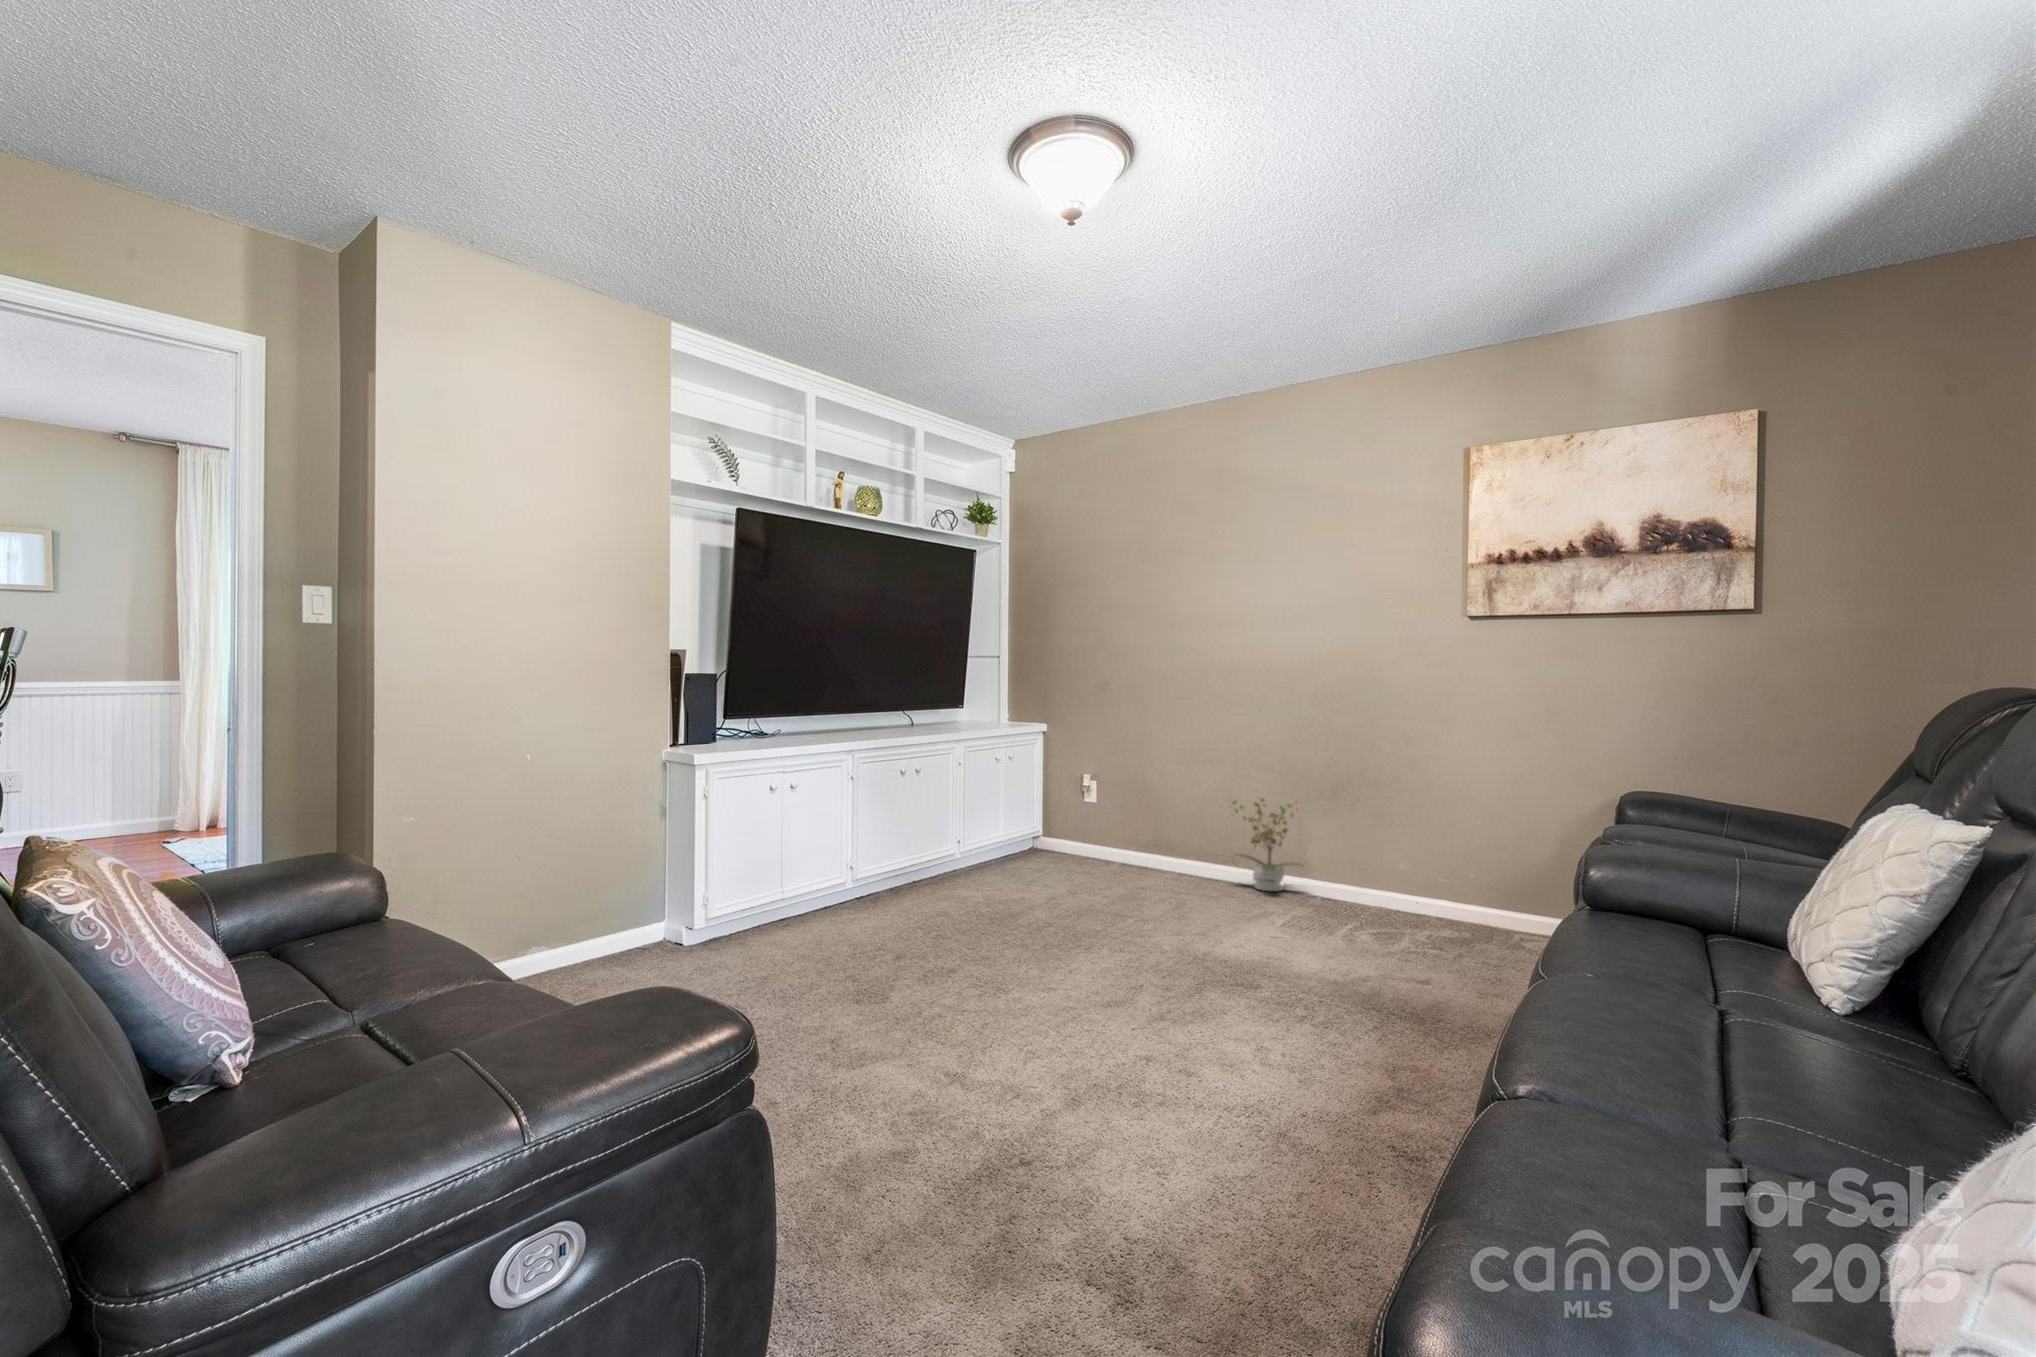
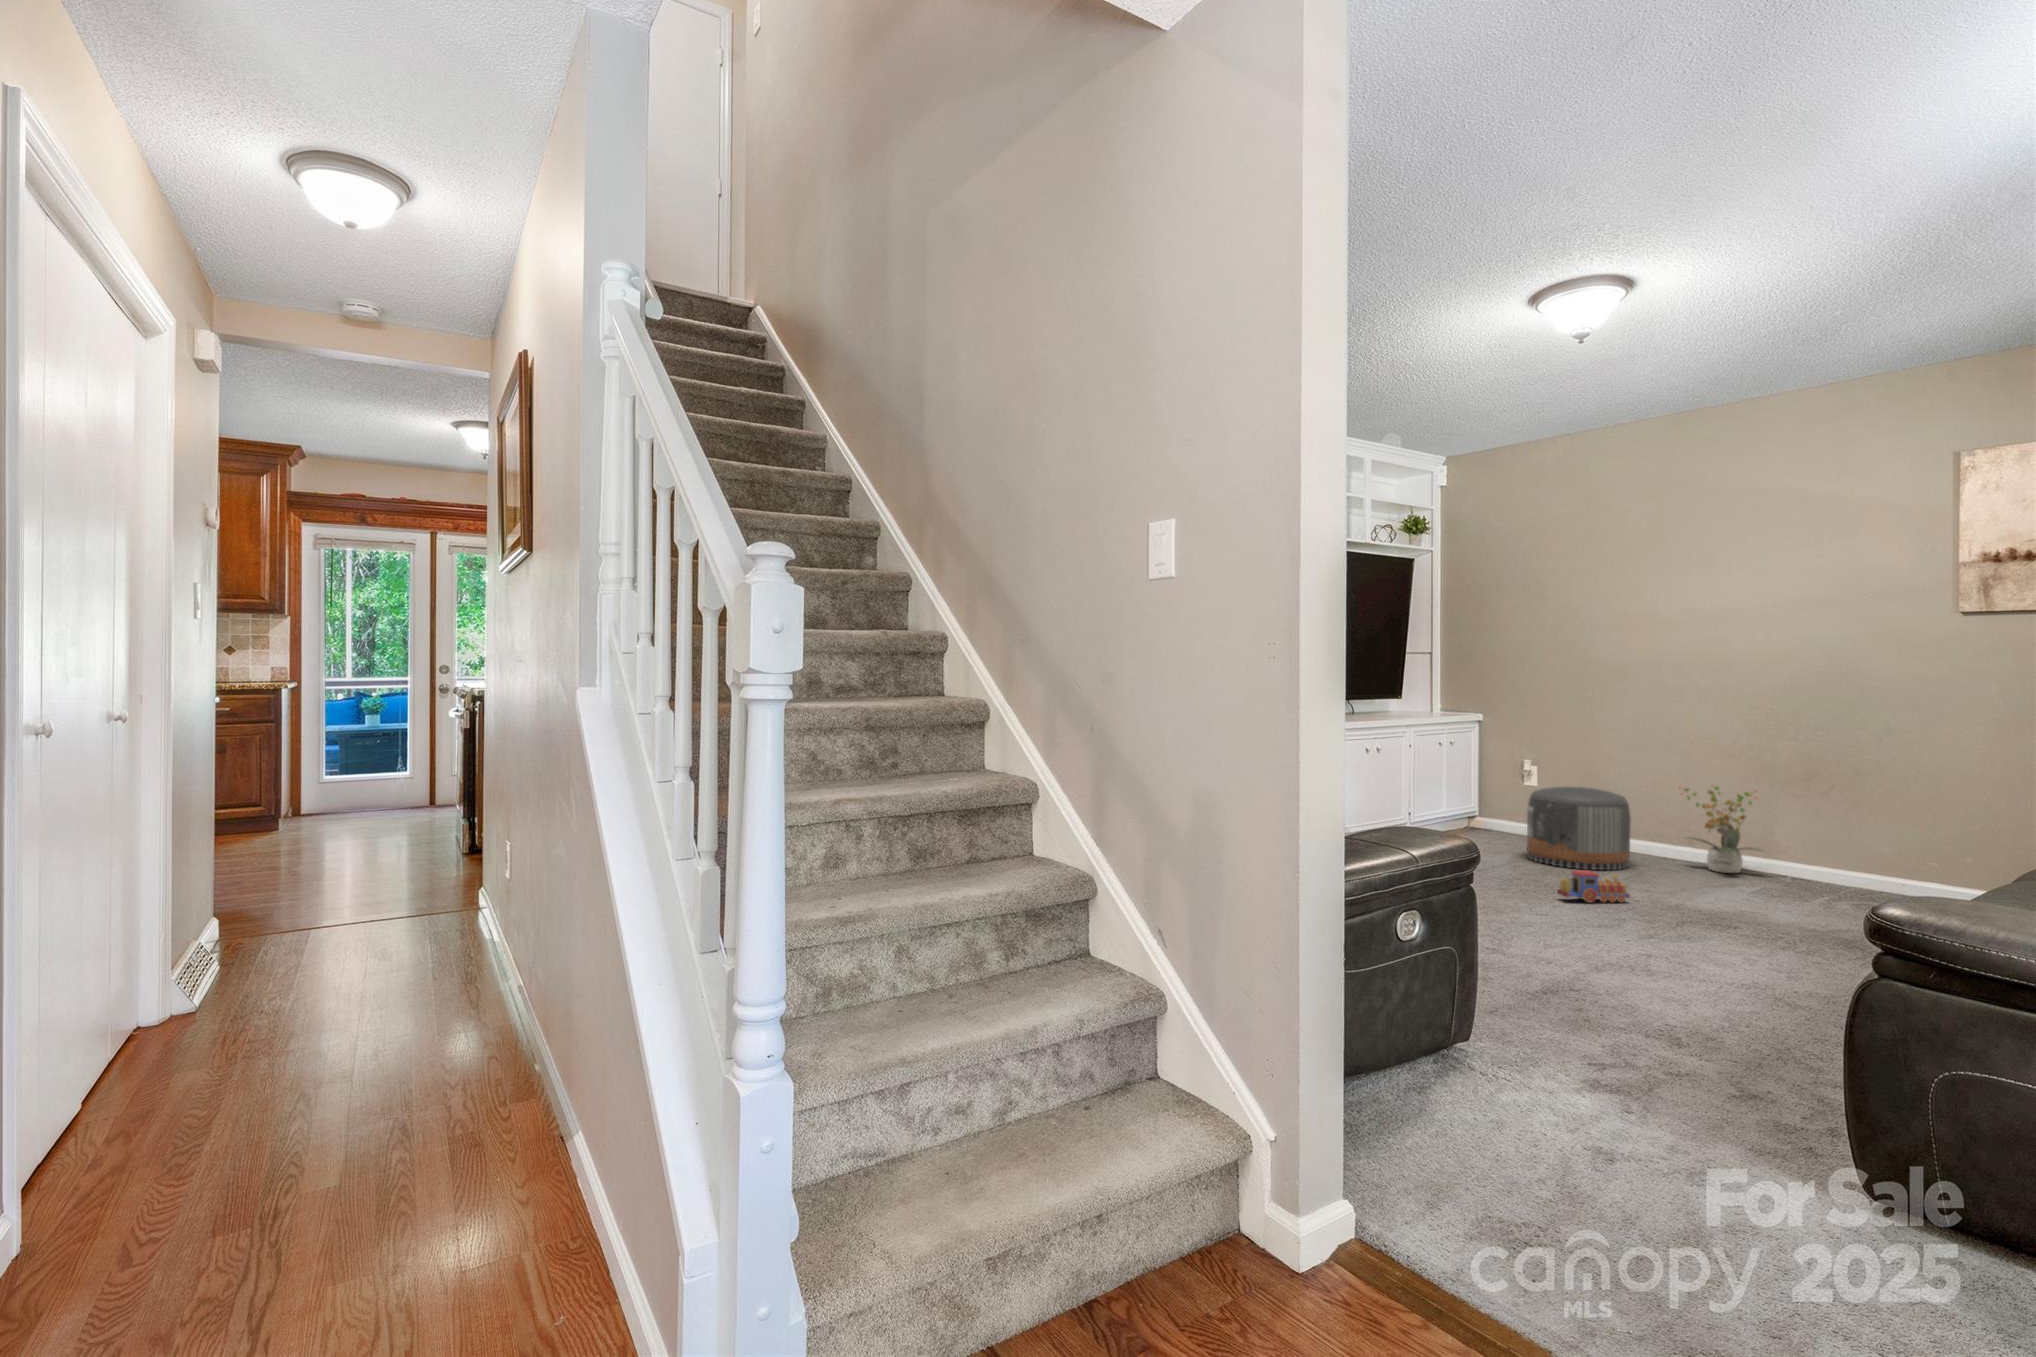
pouf: none [1080,802,1181,896] -> present [1527,787,1631,870]
toy train: none [1096,901,1172,941] -> present [1557,870,1630,902]

